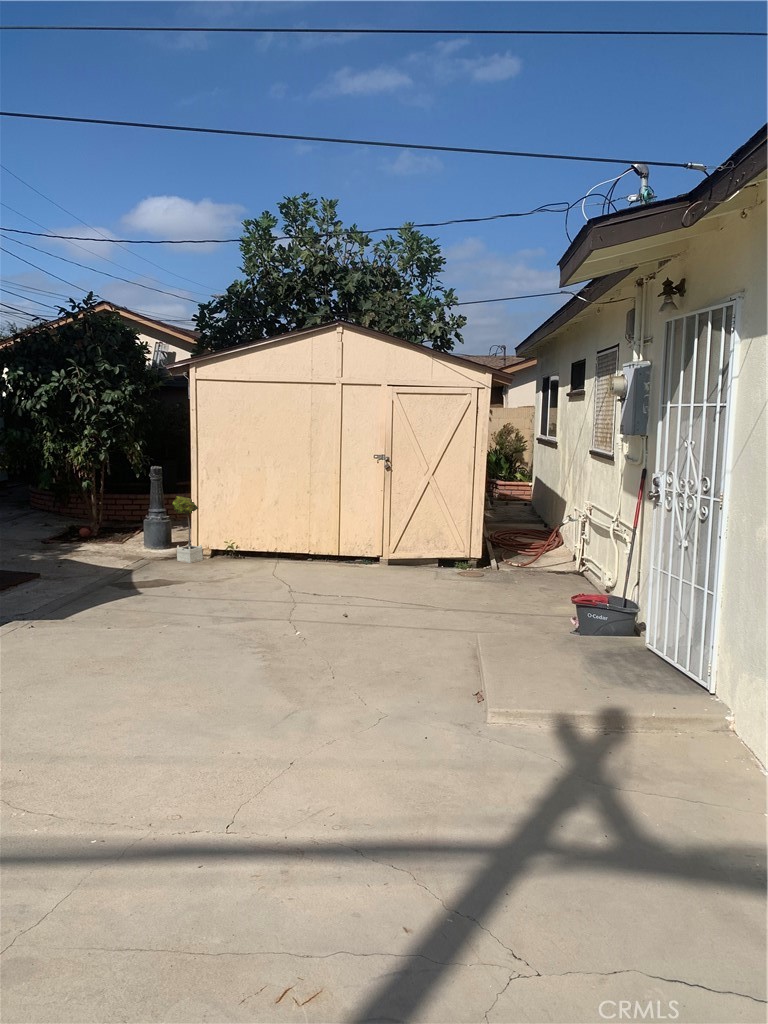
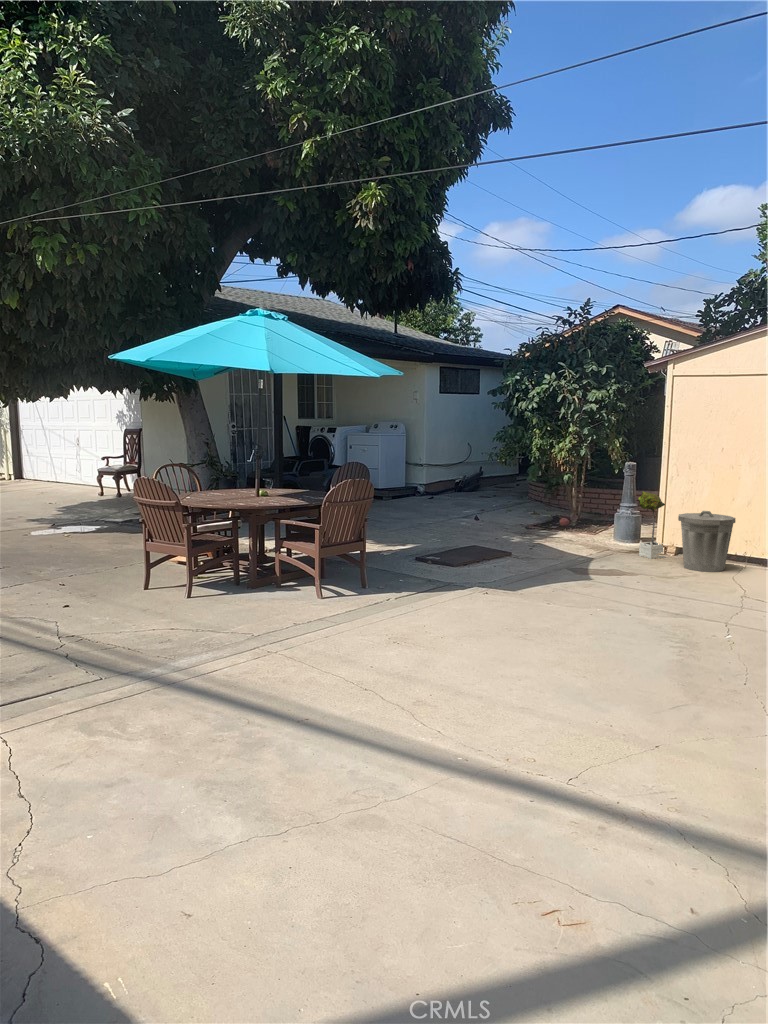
trash can: none [216,512,268,571] -> present [678,511,735,572]

